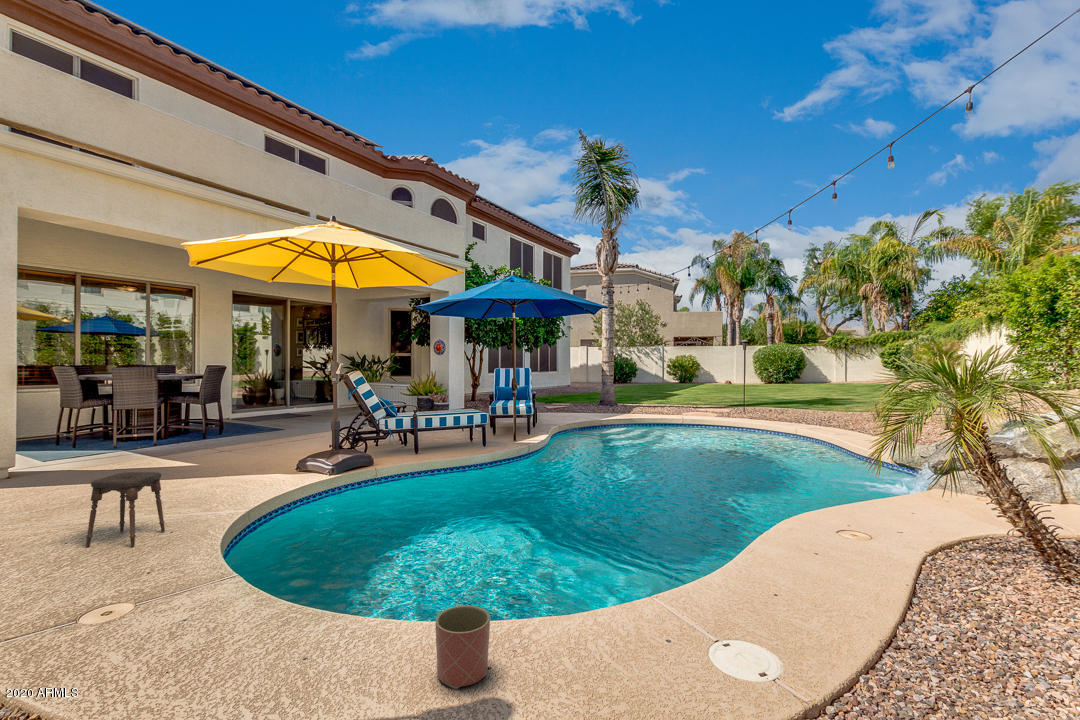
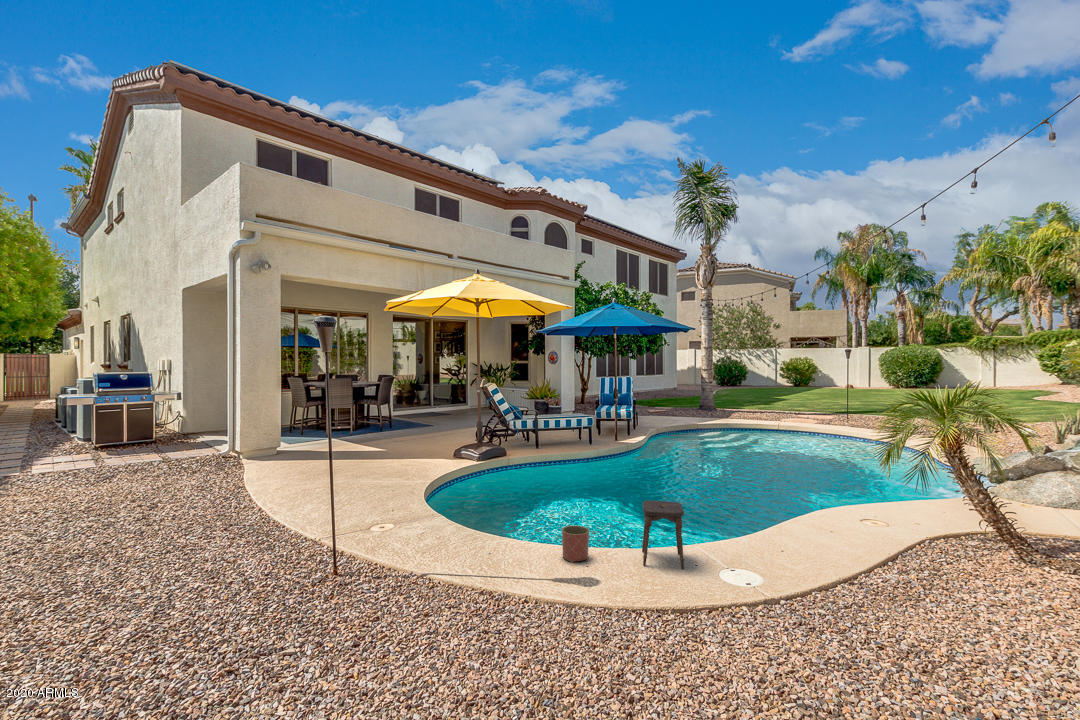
stool: present [86,472,165,547] -> present [642,500,684,569]

